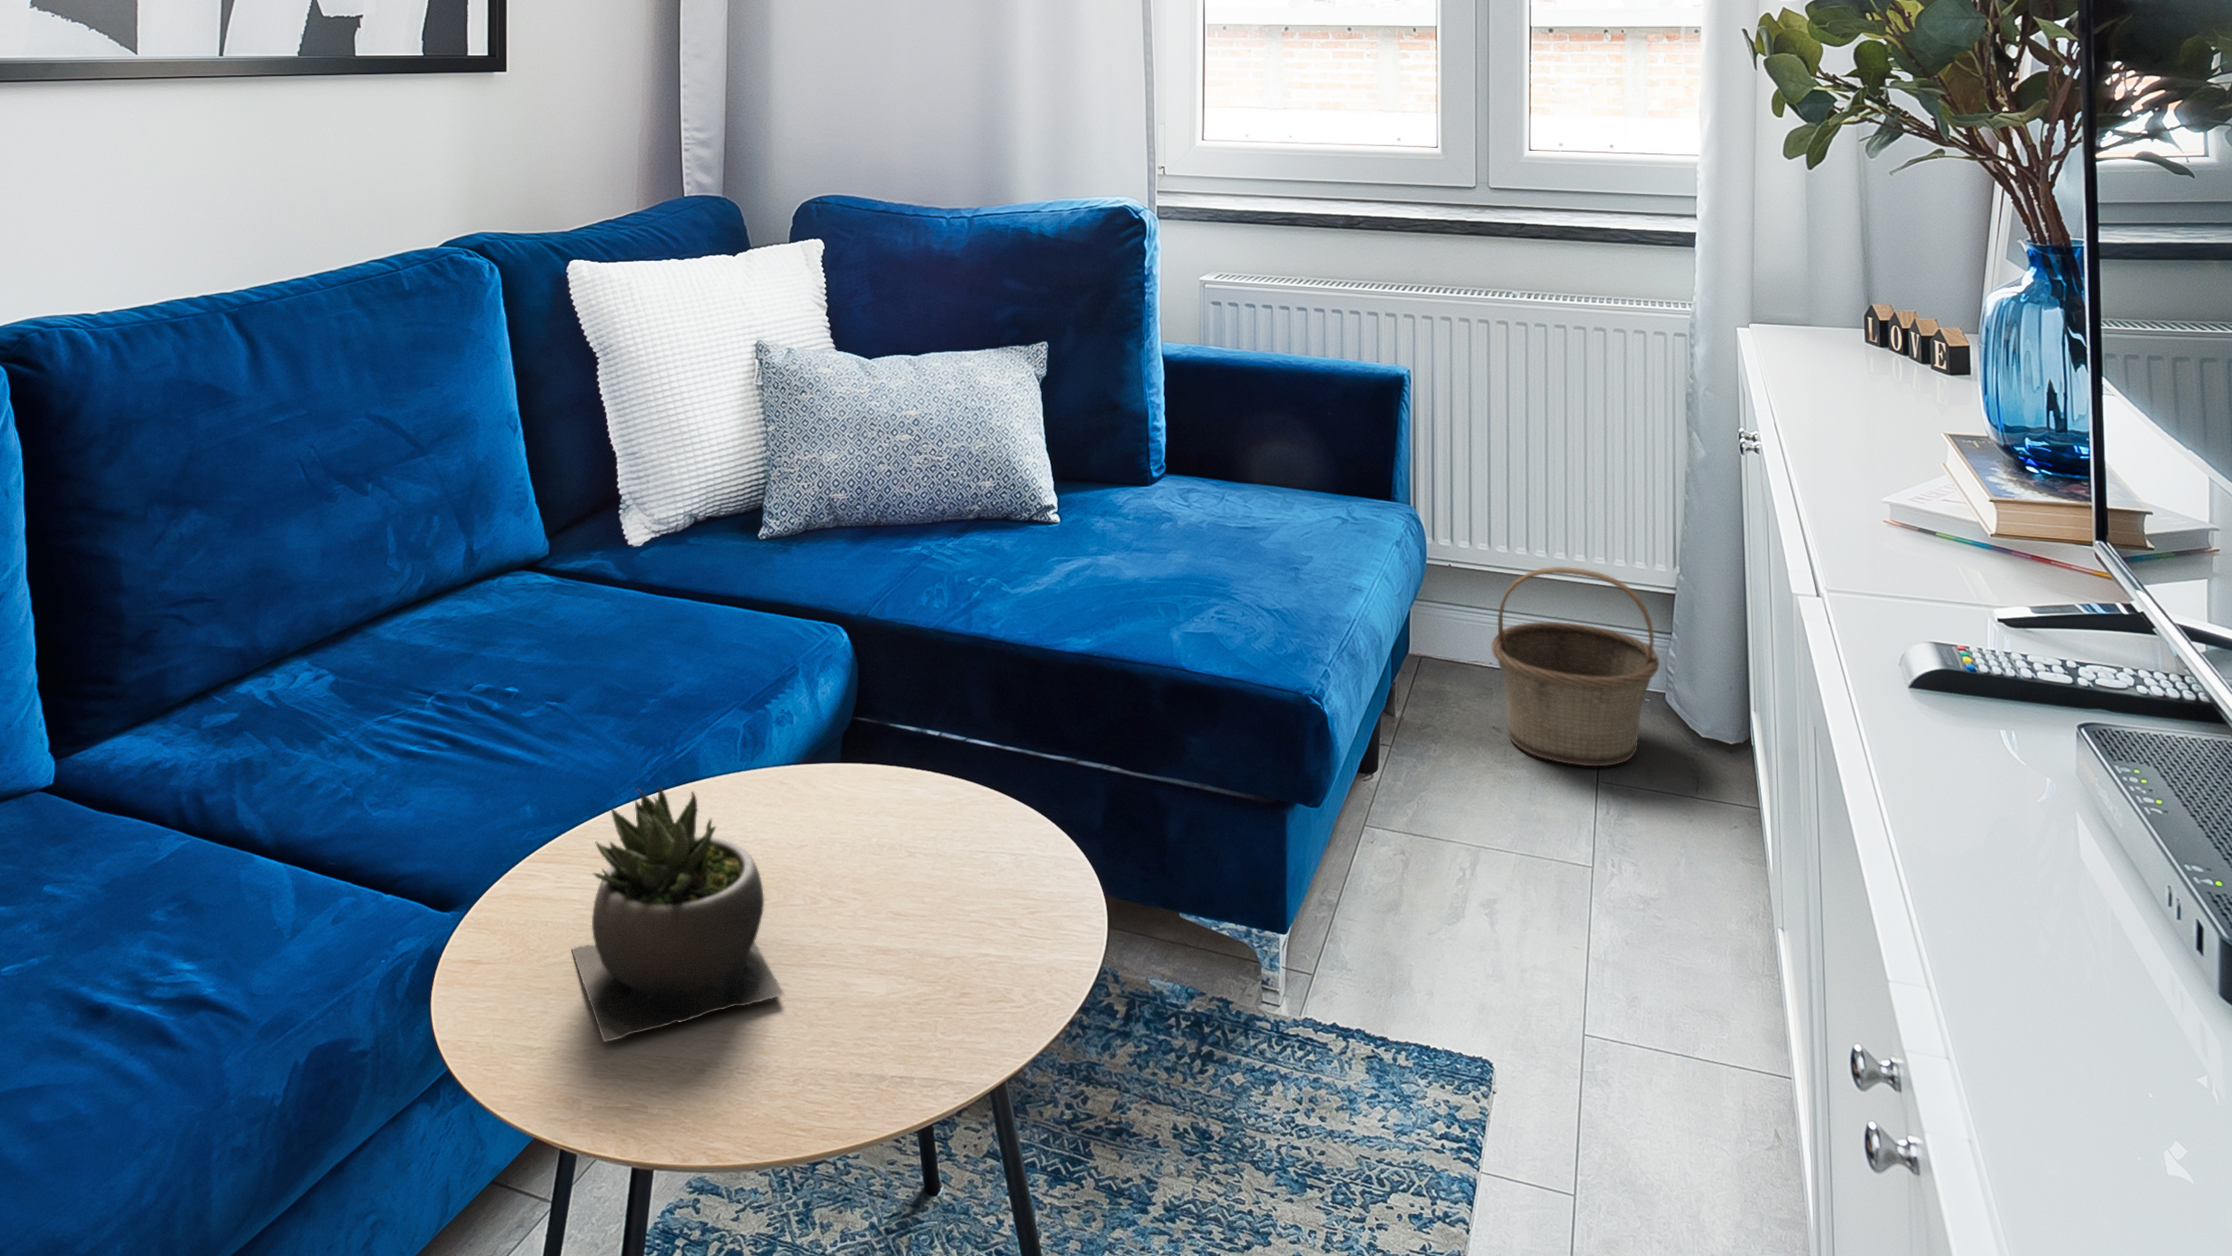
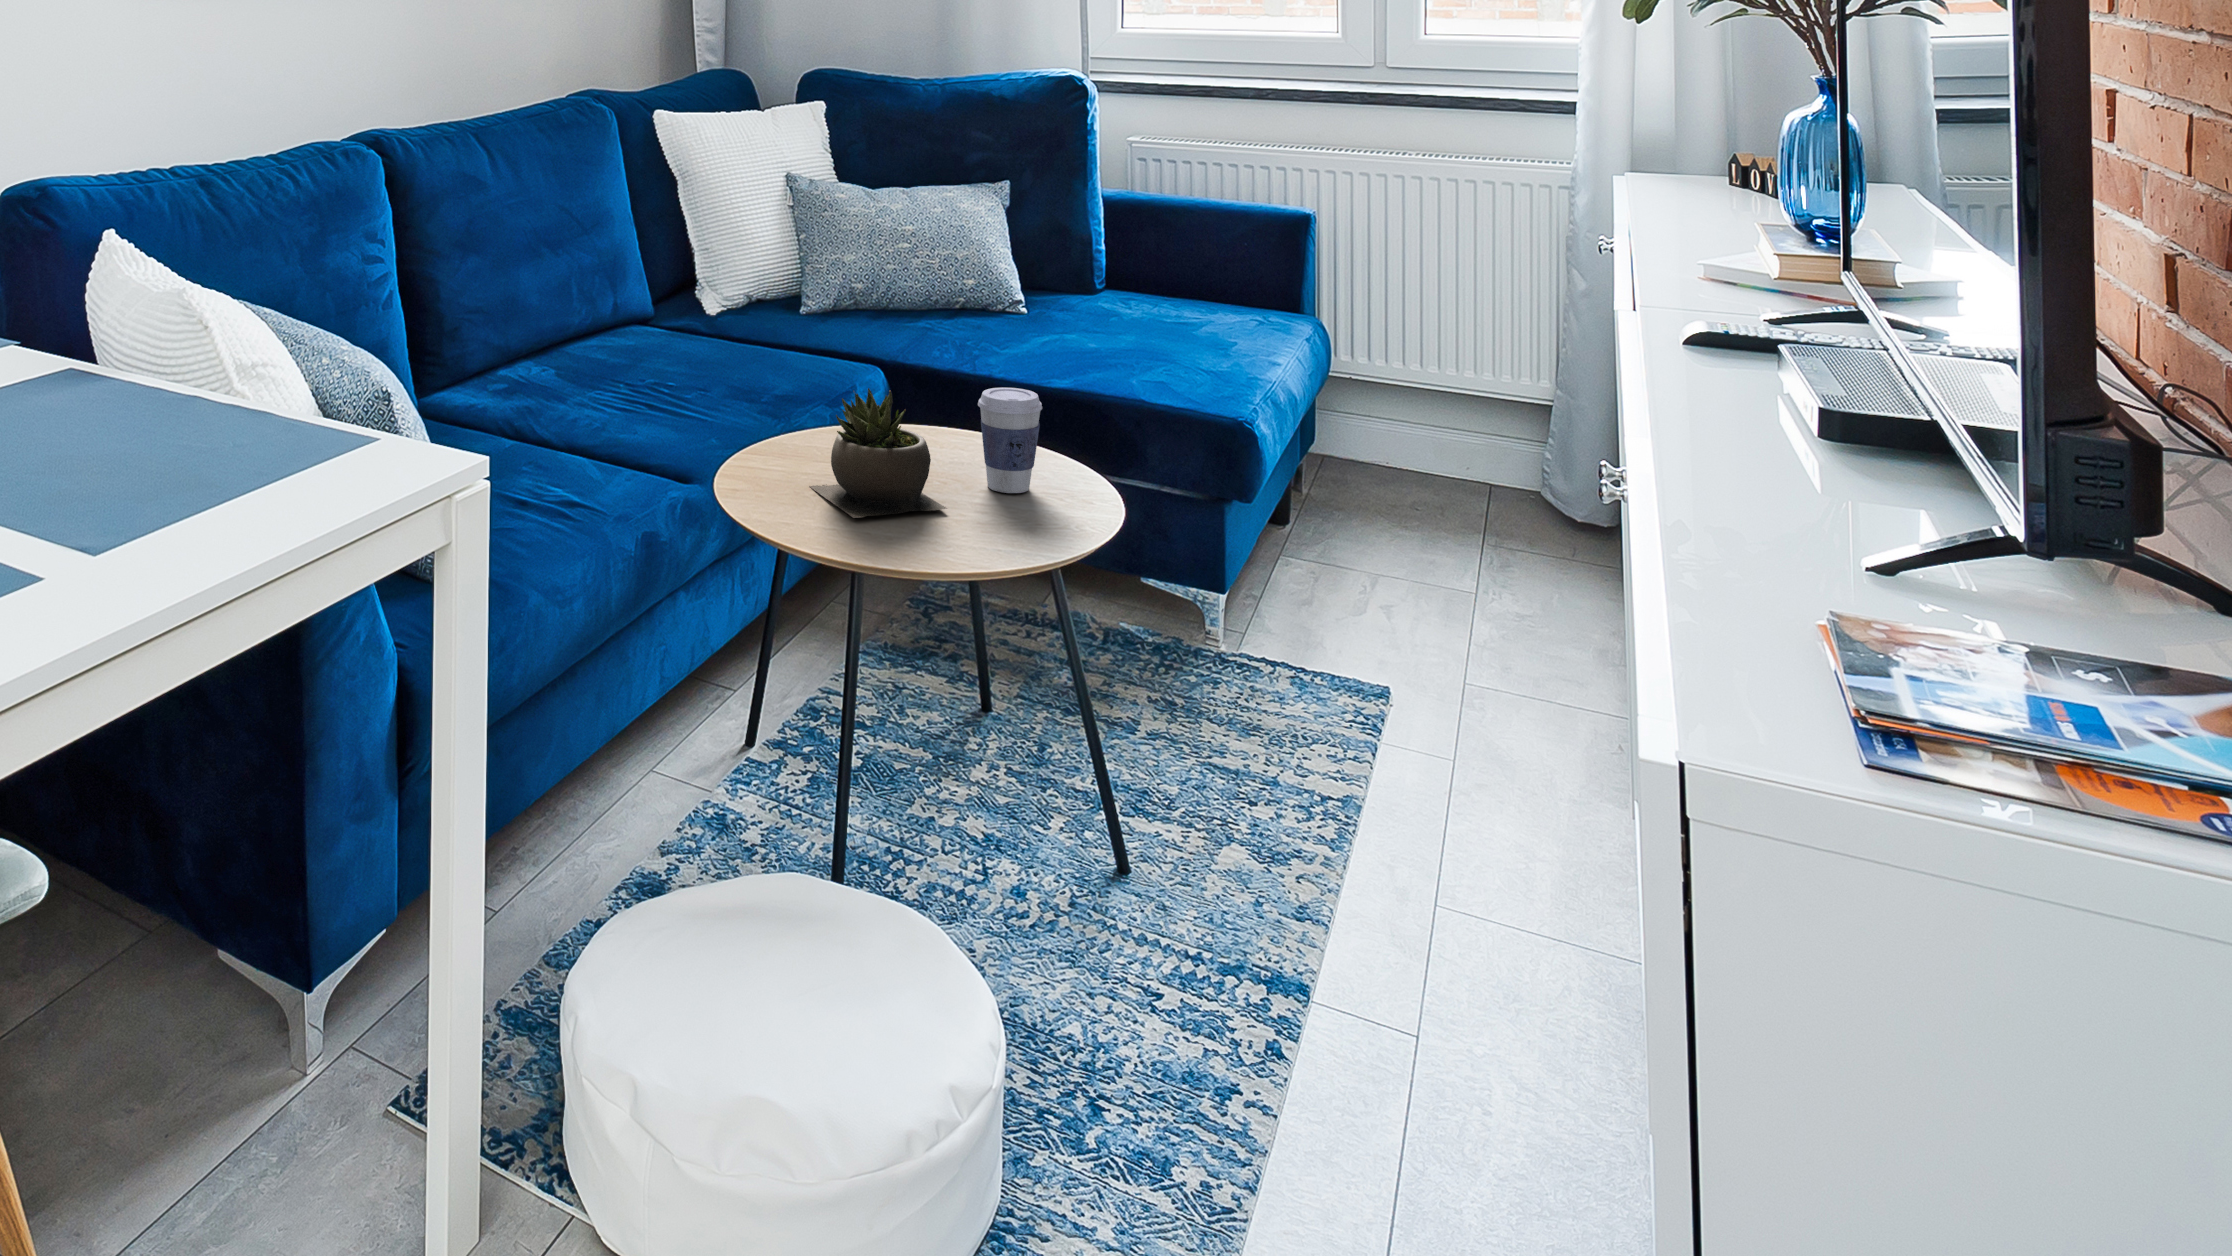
basket: present [1492,567,1659,766] -> none [1378,371,1529,527]
coffee cup: none [859,750,960,936] -> present [978,388,1042,493]

